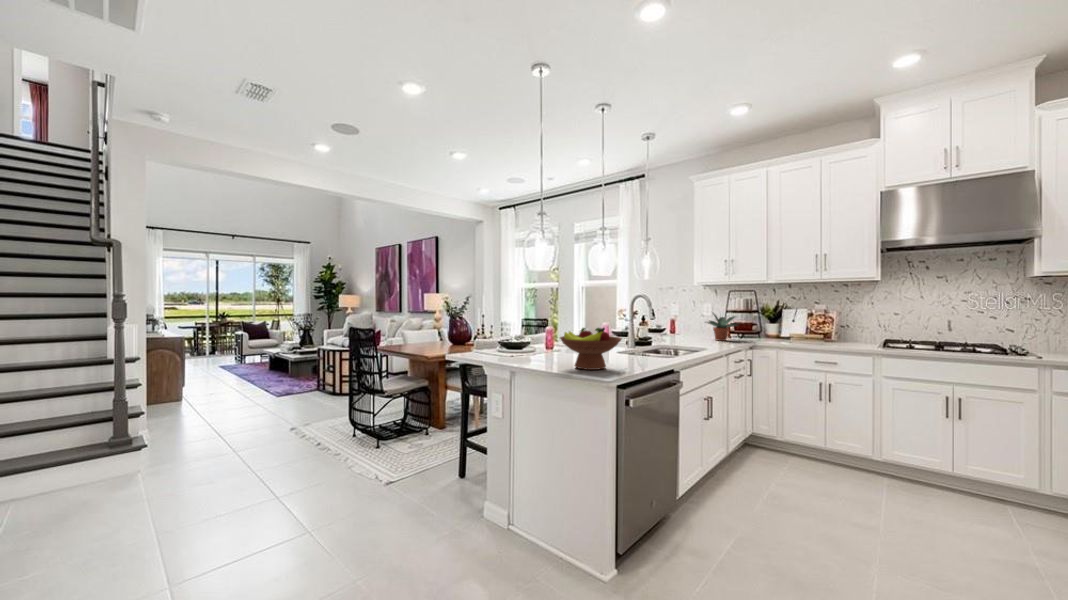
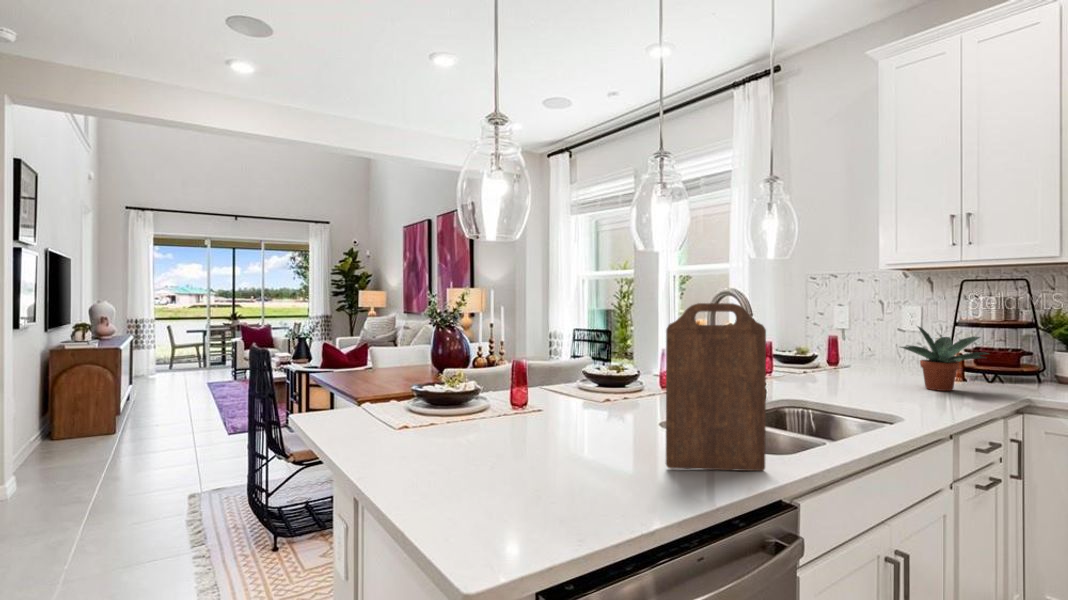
cutting board: none [635,299,670,362] -> present [666,303,766,471]
fruit bowl: present [560,328,622,370] -> none [438,380,605,499]

